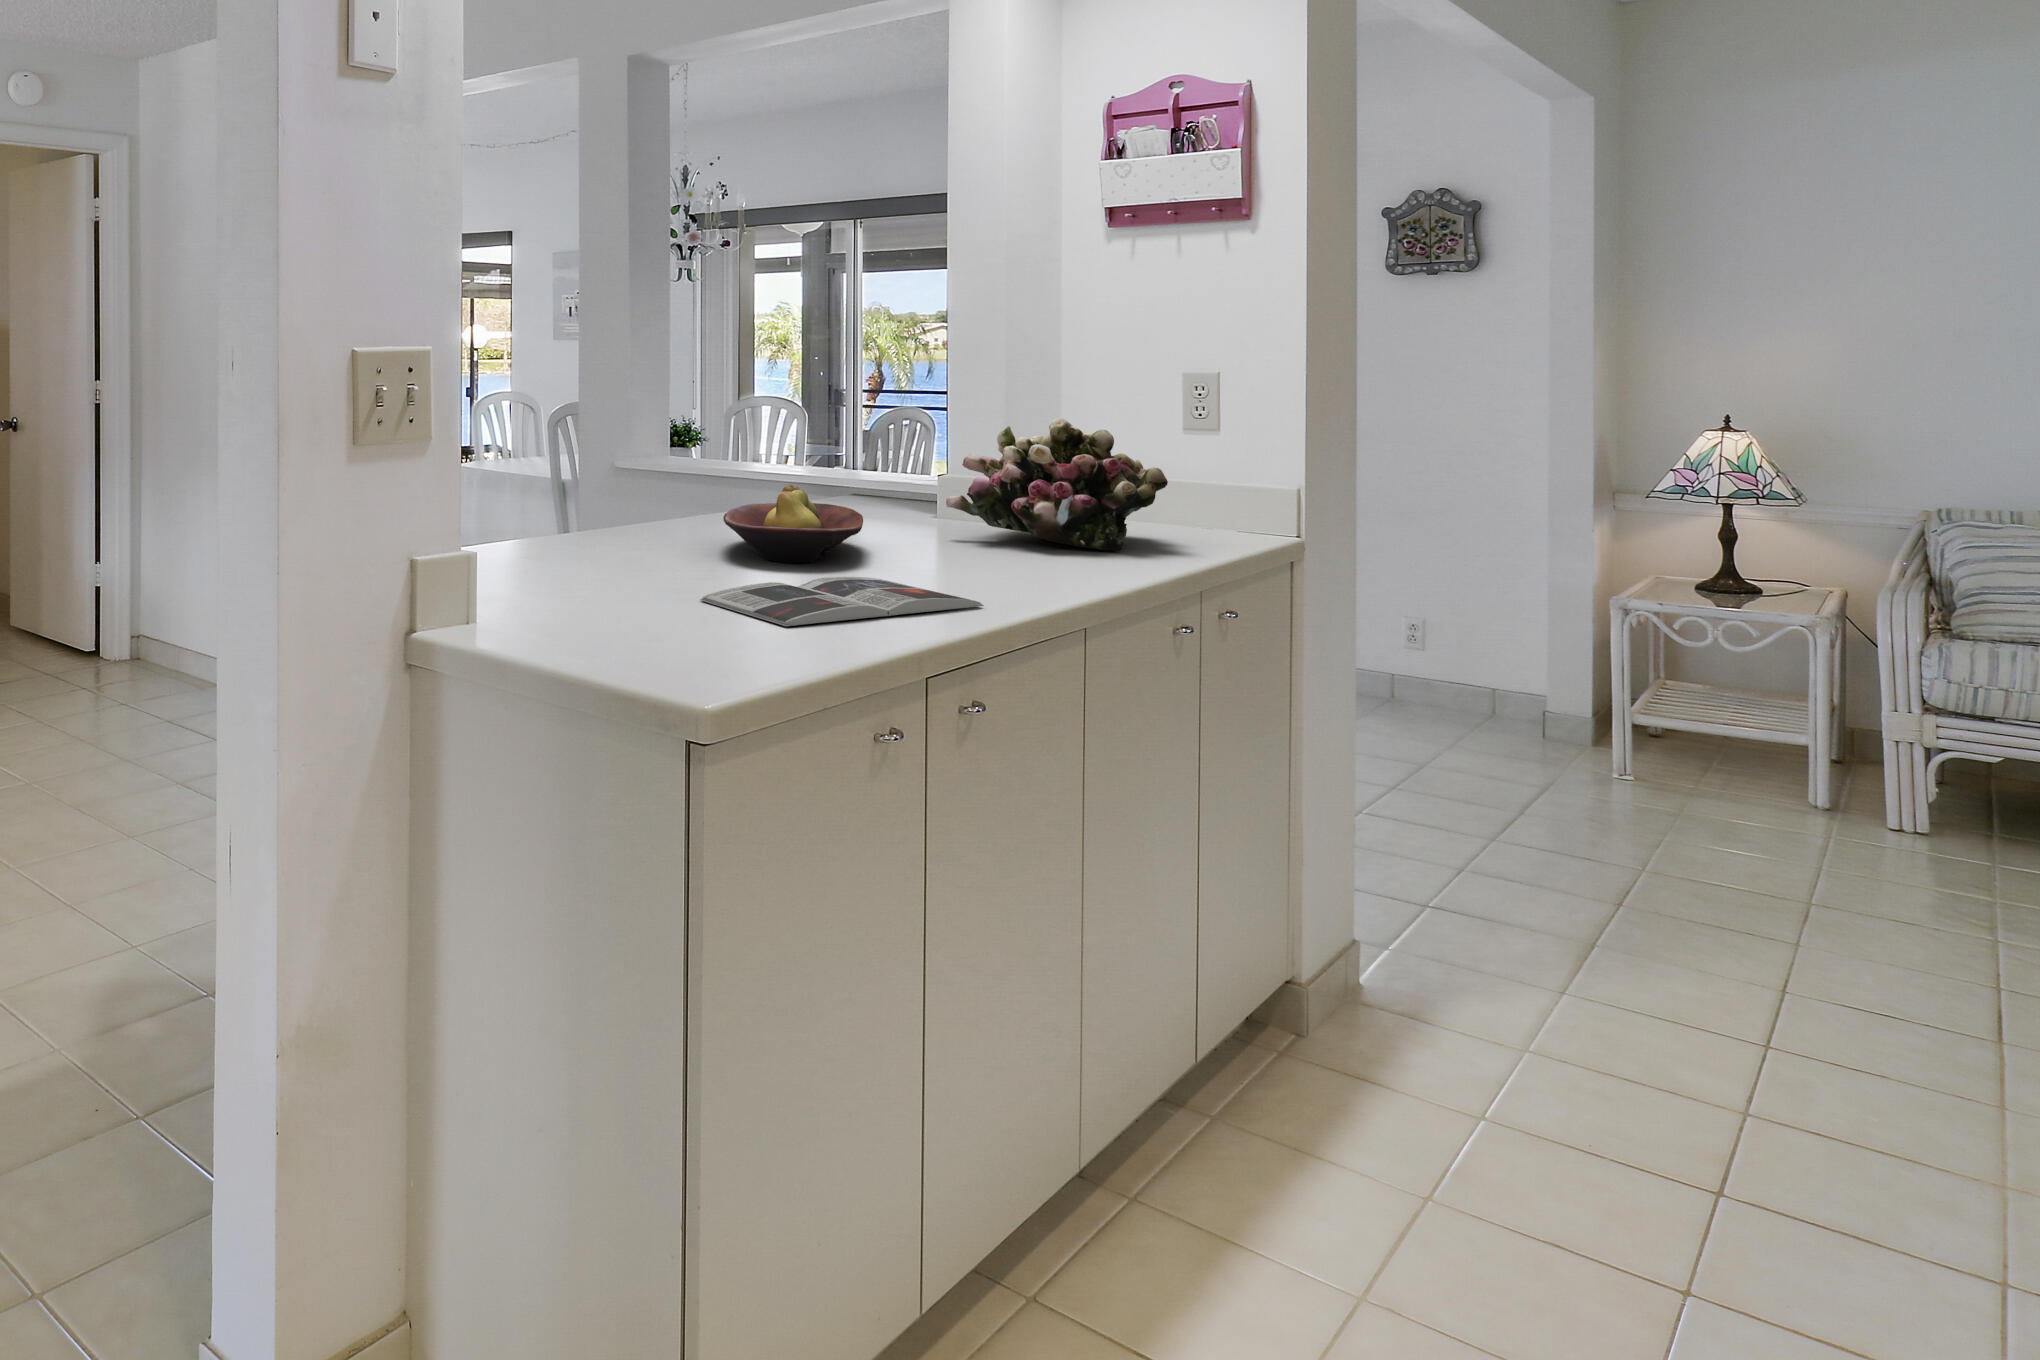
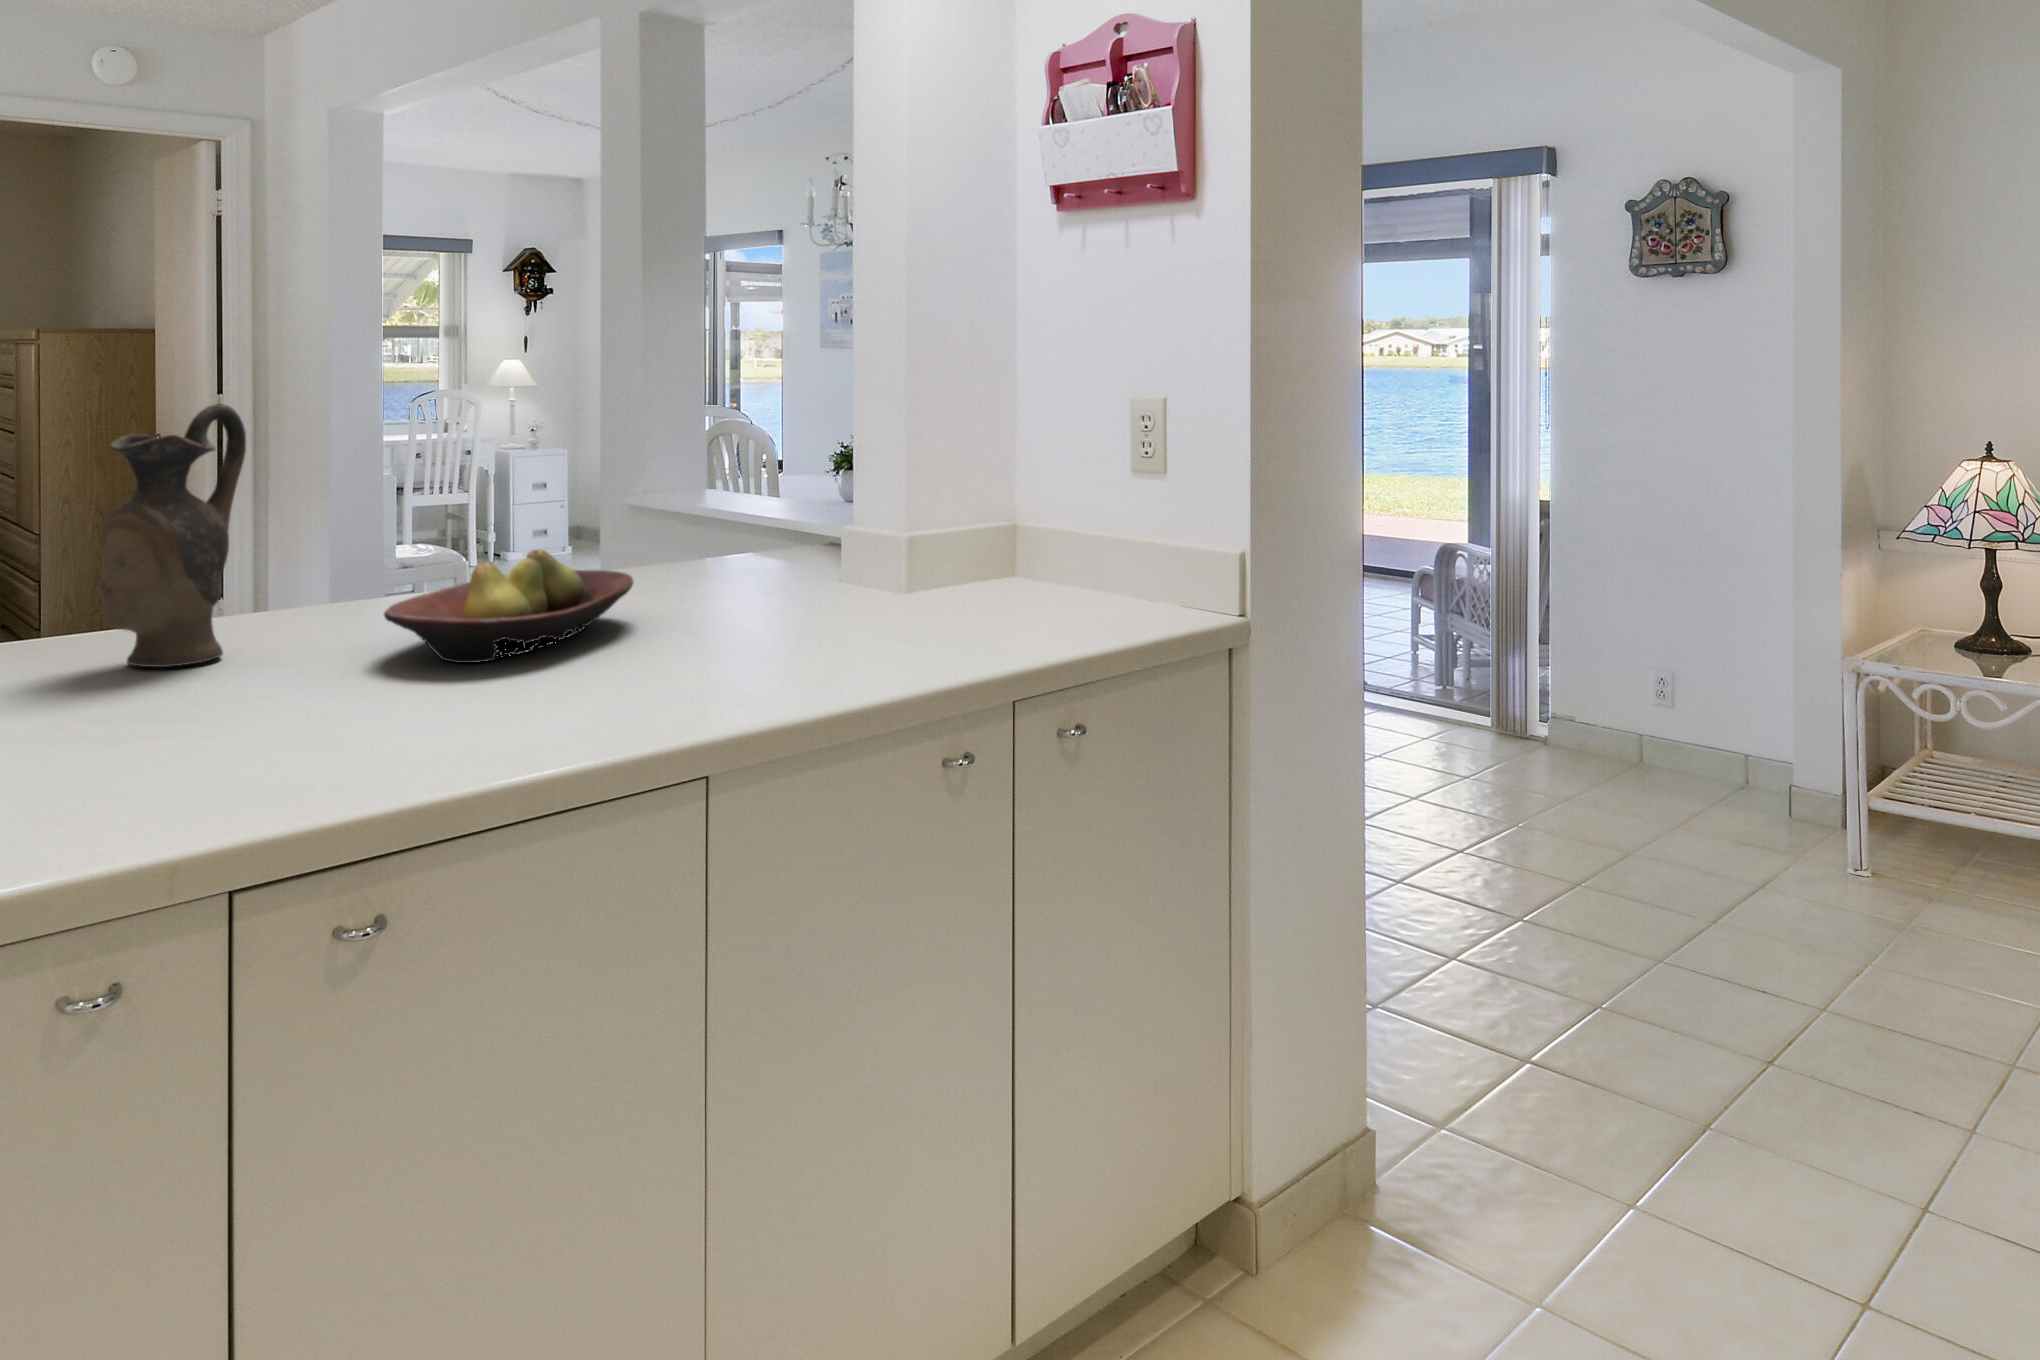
ceramic pitcher: none [541,375,619,565] -> present [99,404,246,667]
flower arrangement: present [946,418,1168,550] -> none [778,460,1047,642]
magazine: present [700,577,984,626] -> none [99,697,510,800]

